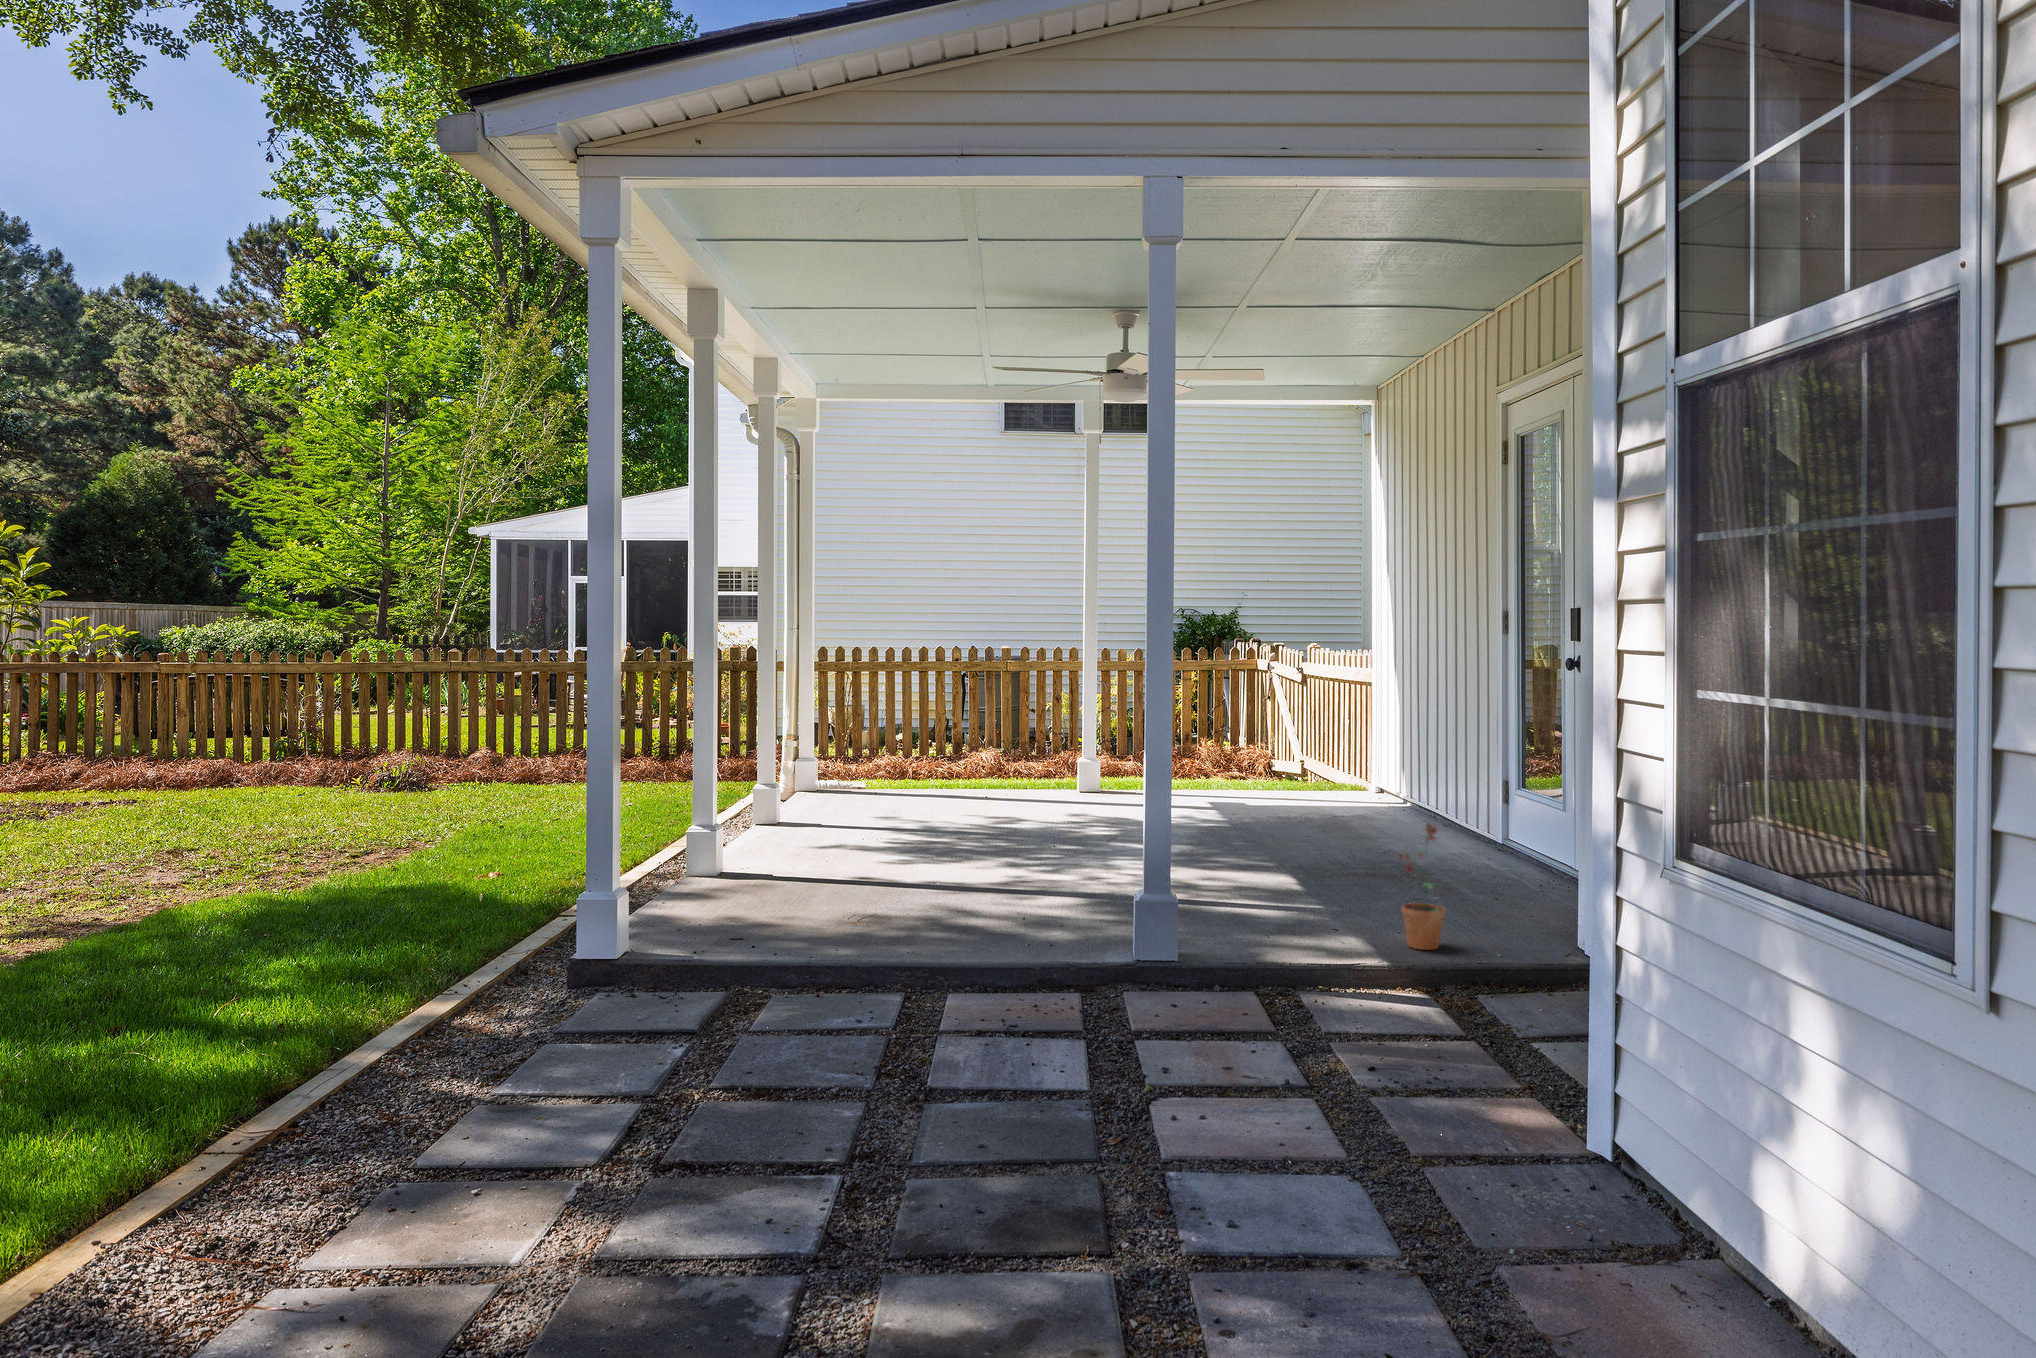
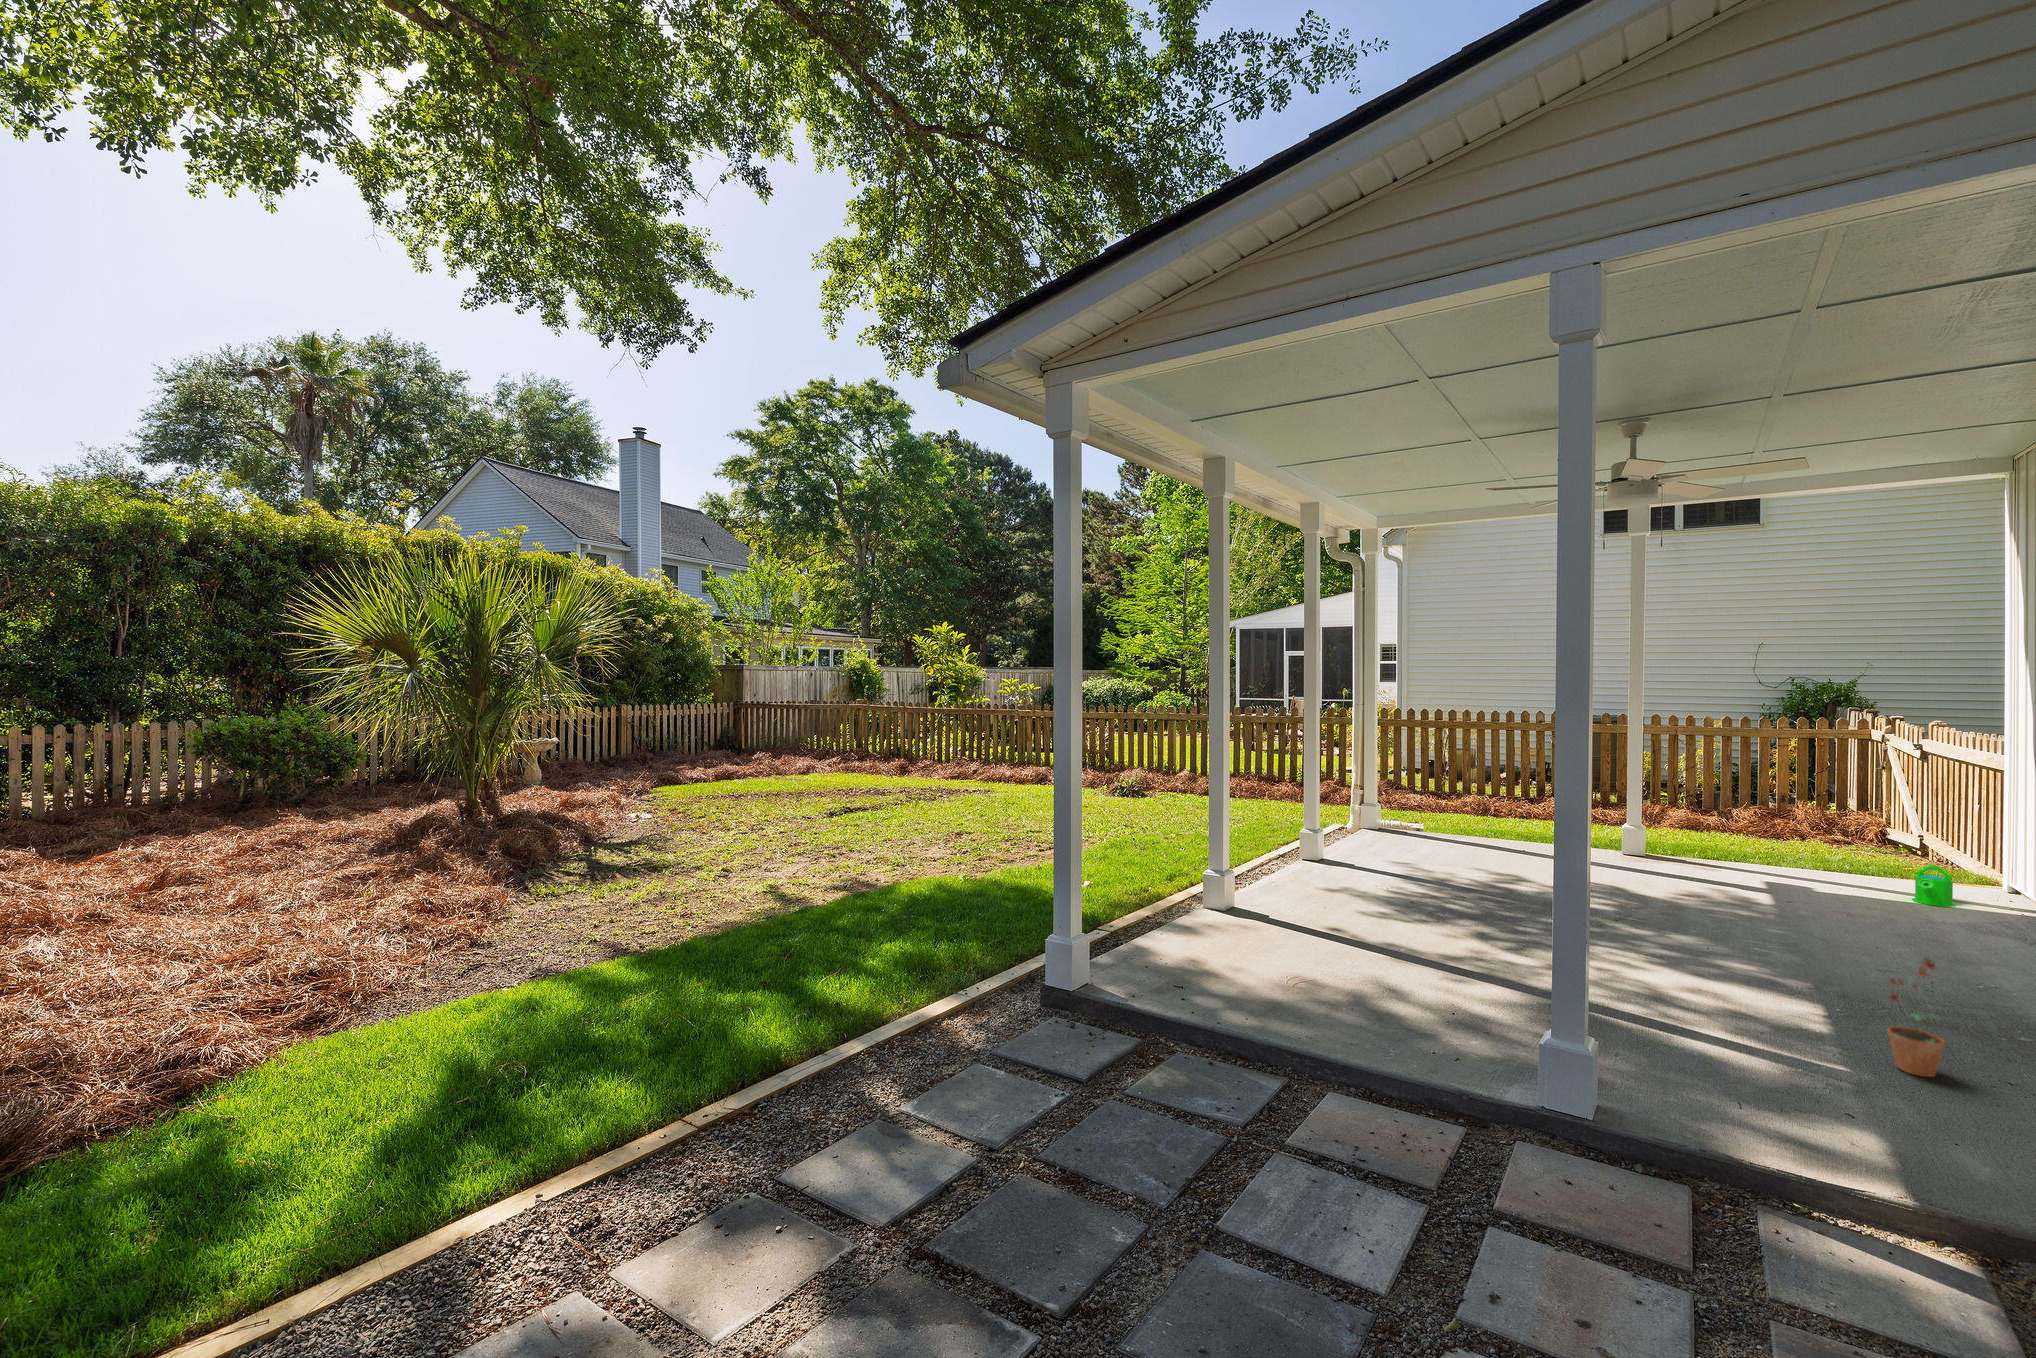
watering can: none [1329,774,1362,816] -> present [1913,865,1955,907]

